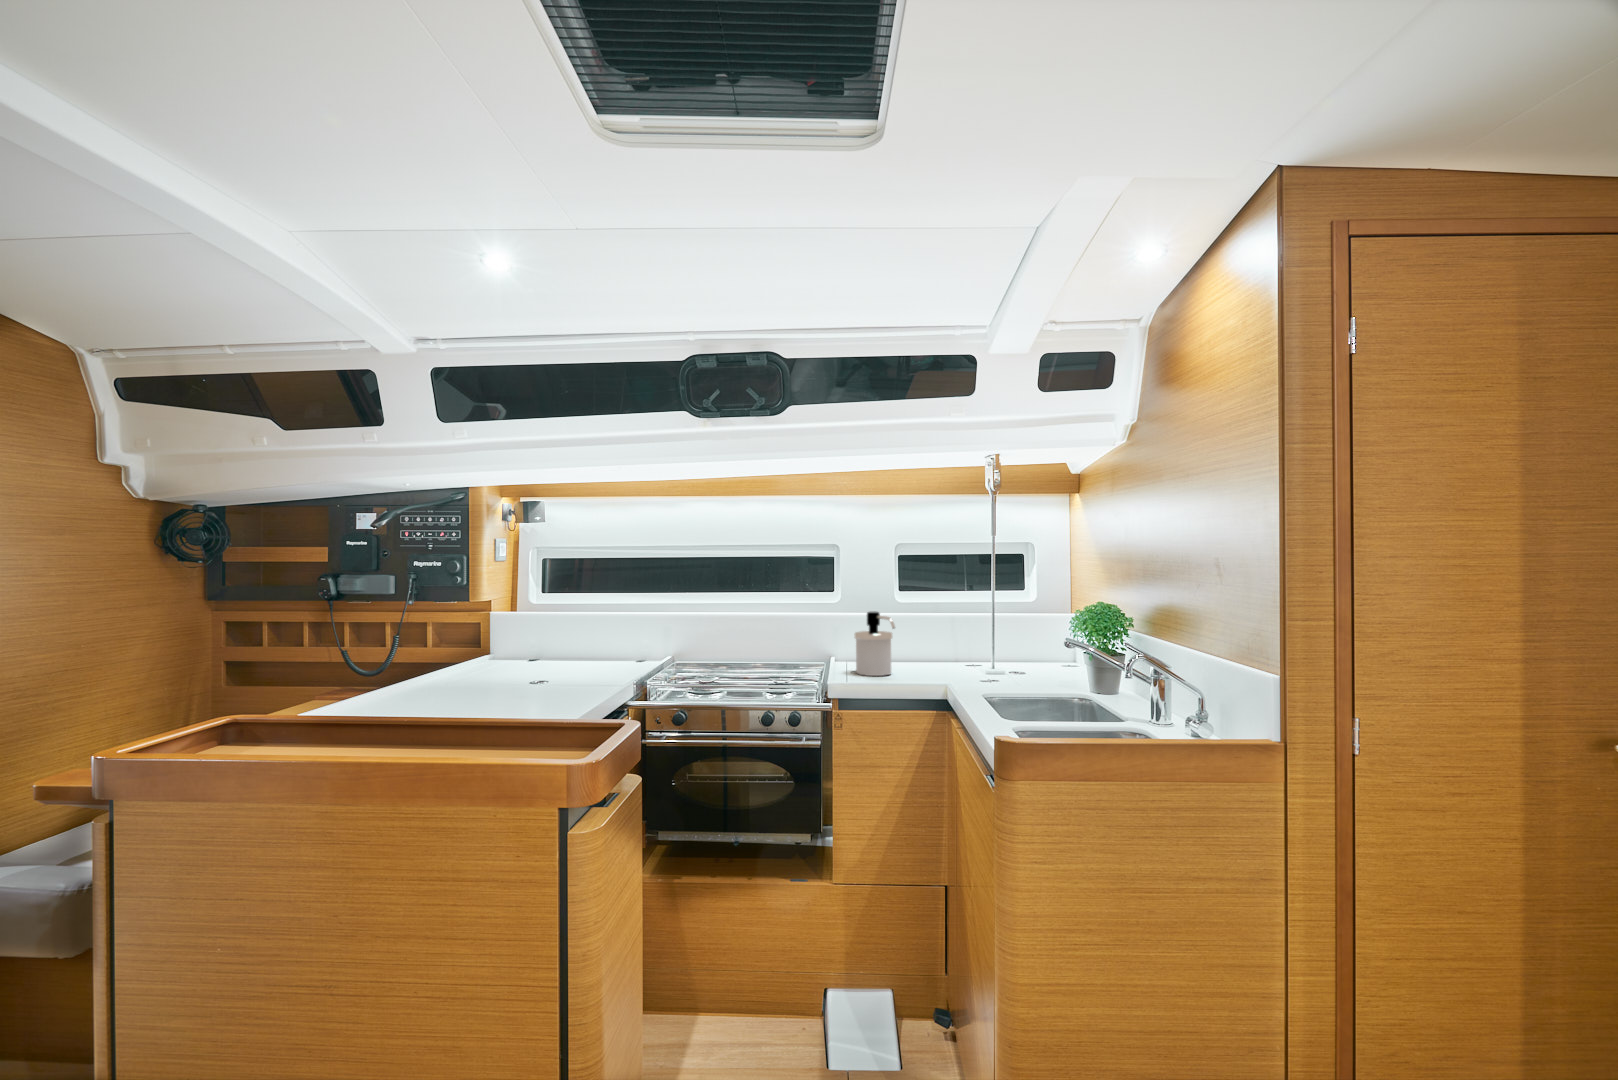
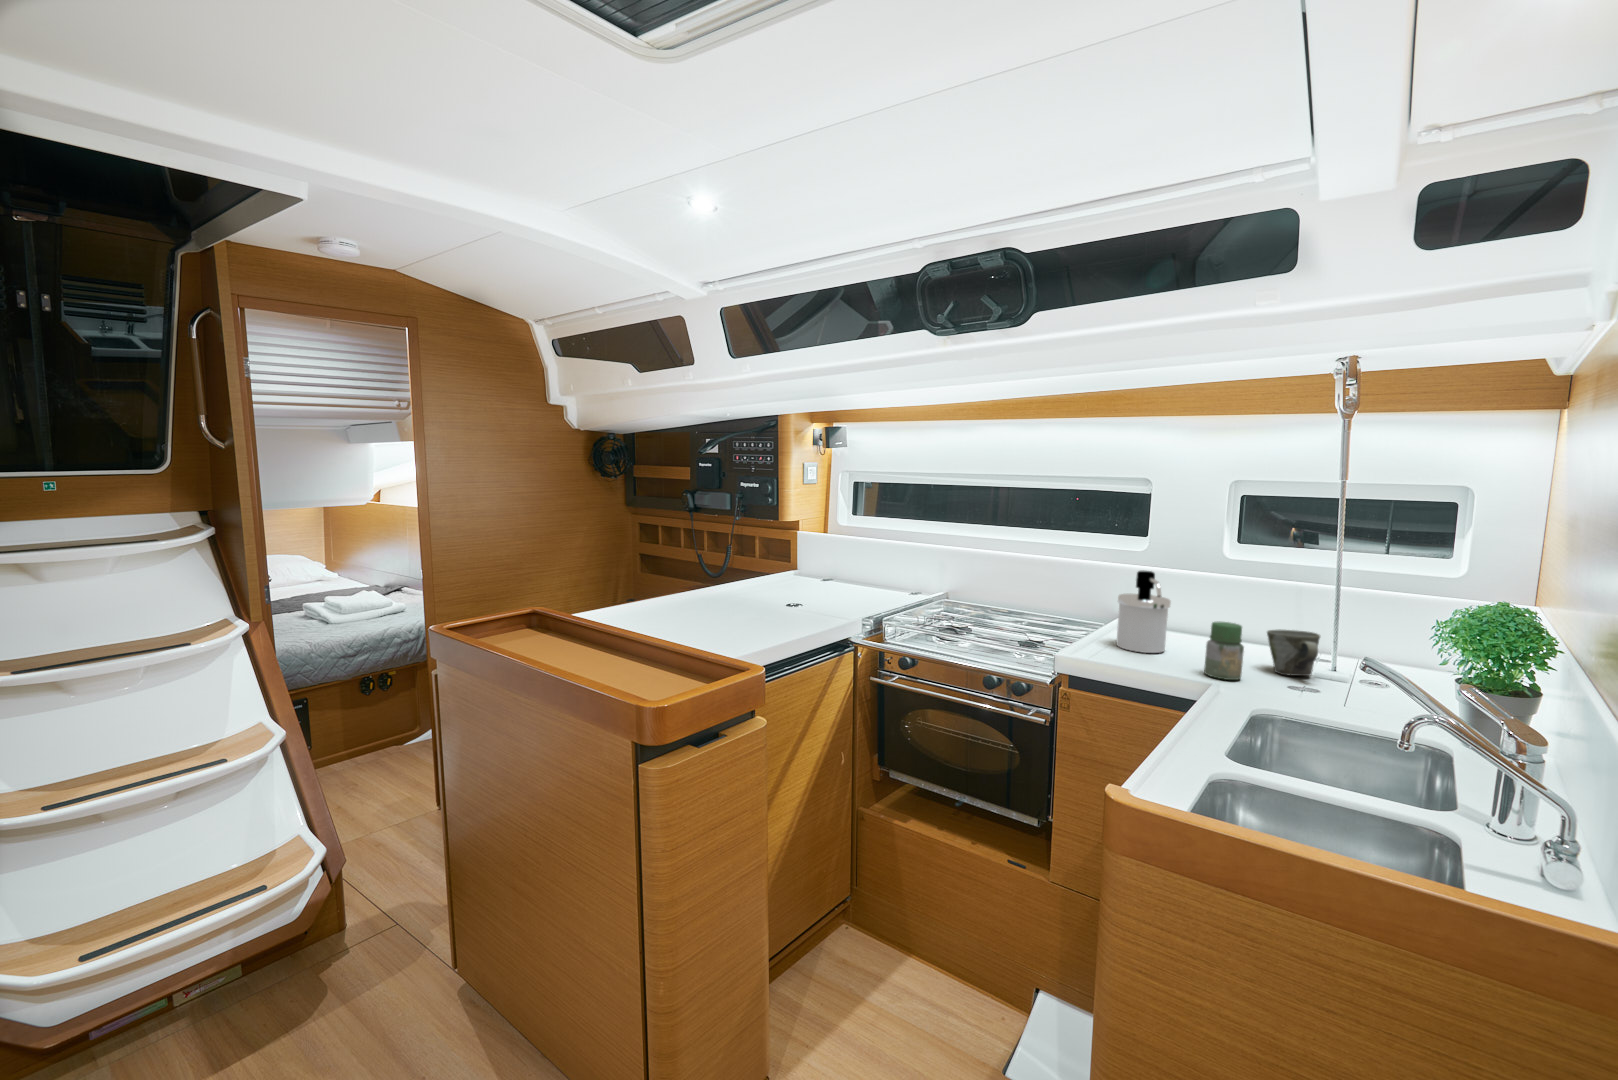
jar: none [930,641,955,683] -> present [1204,622,1244,680]
mug: none [955,644,992,676] -> present [1267,629,1320,676]

